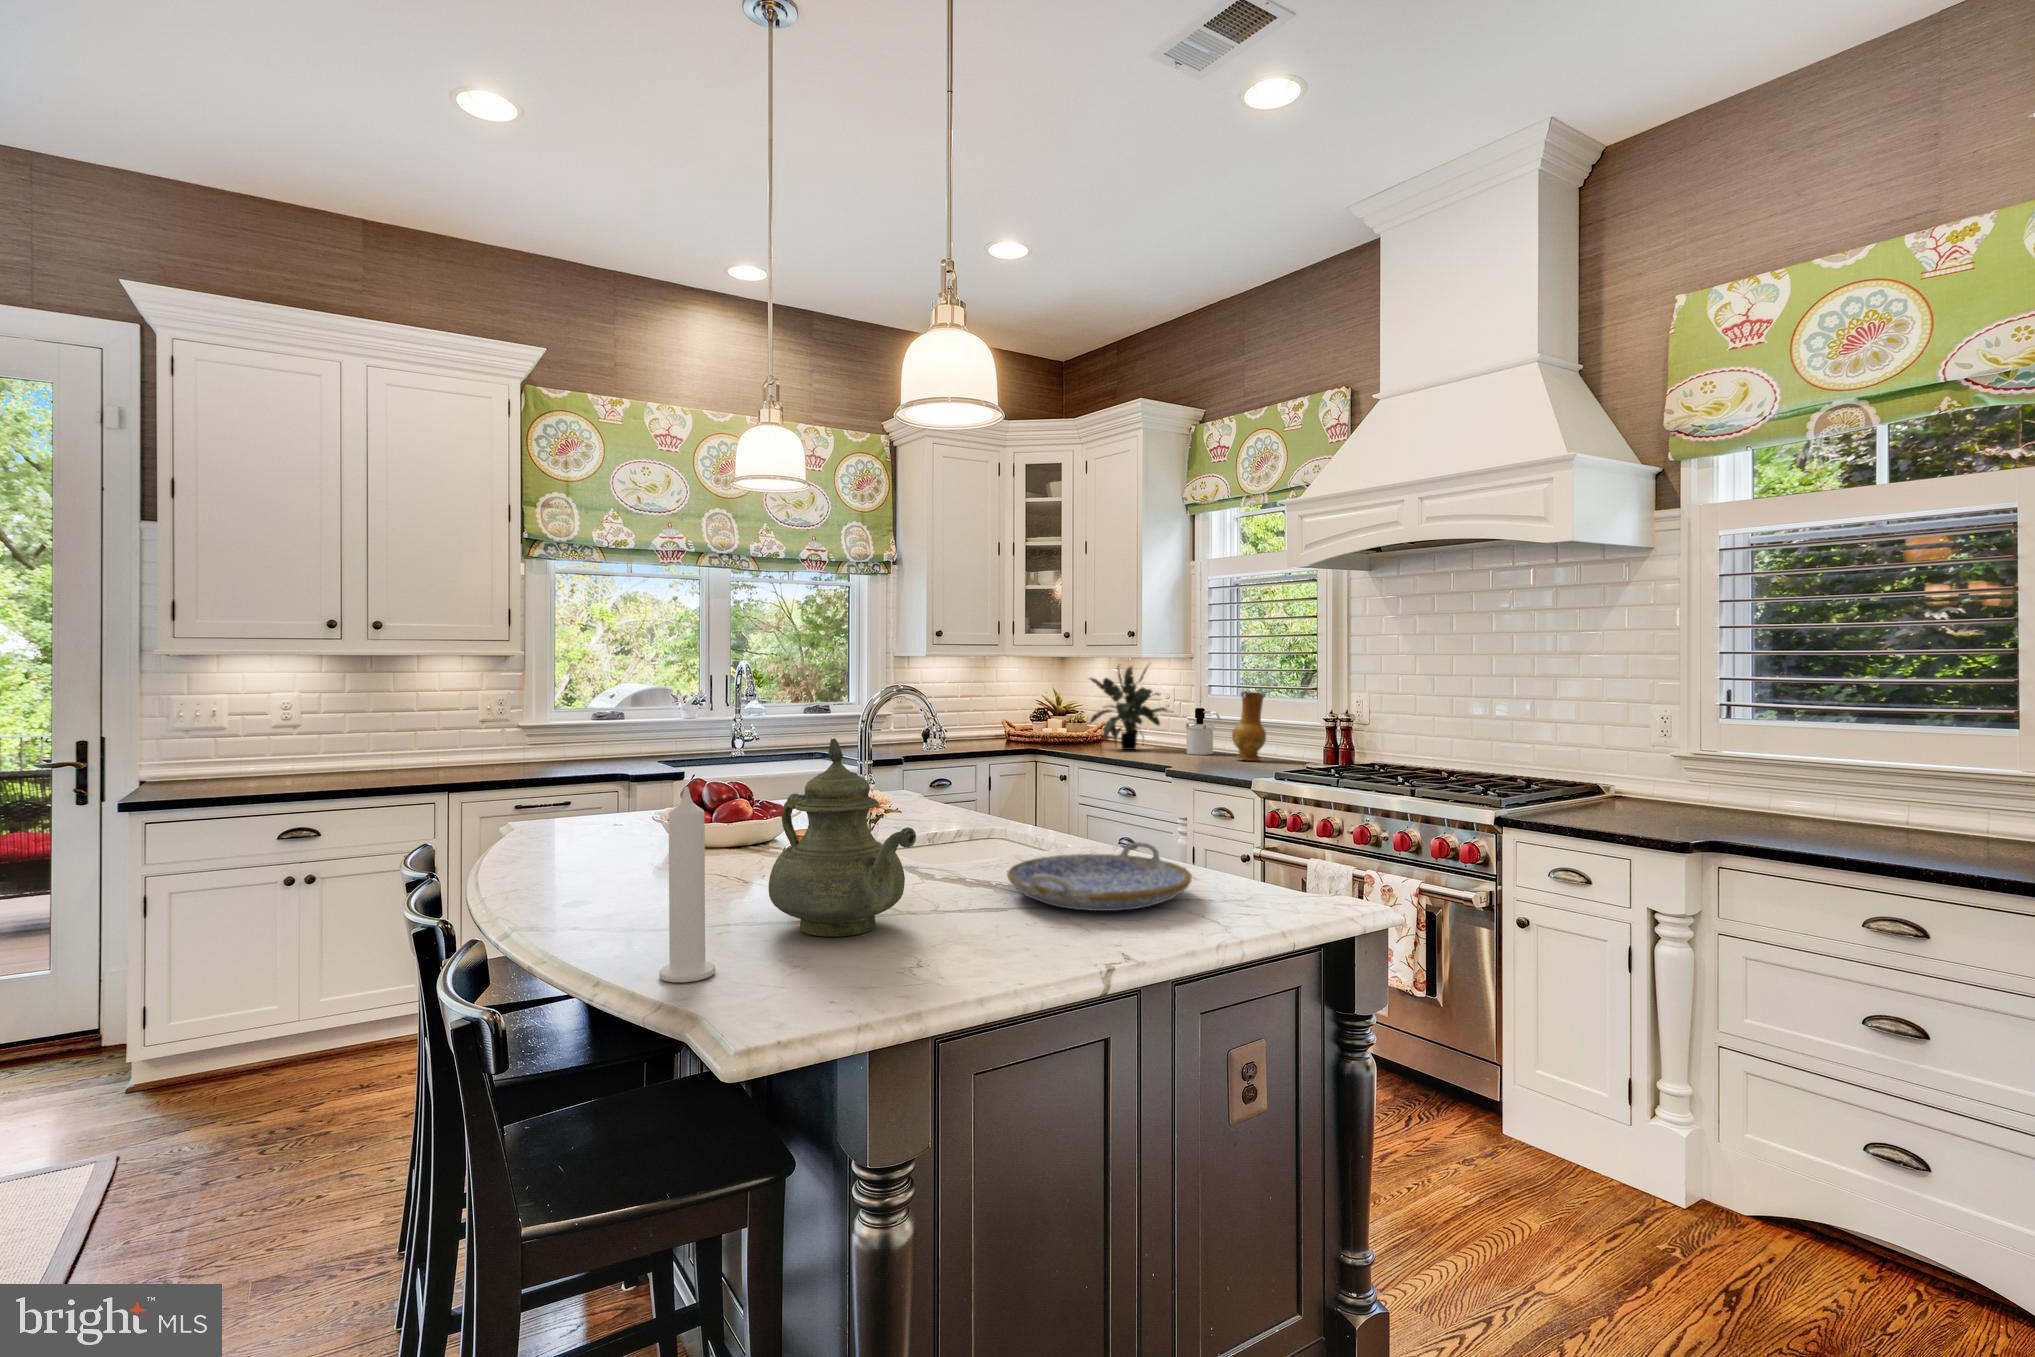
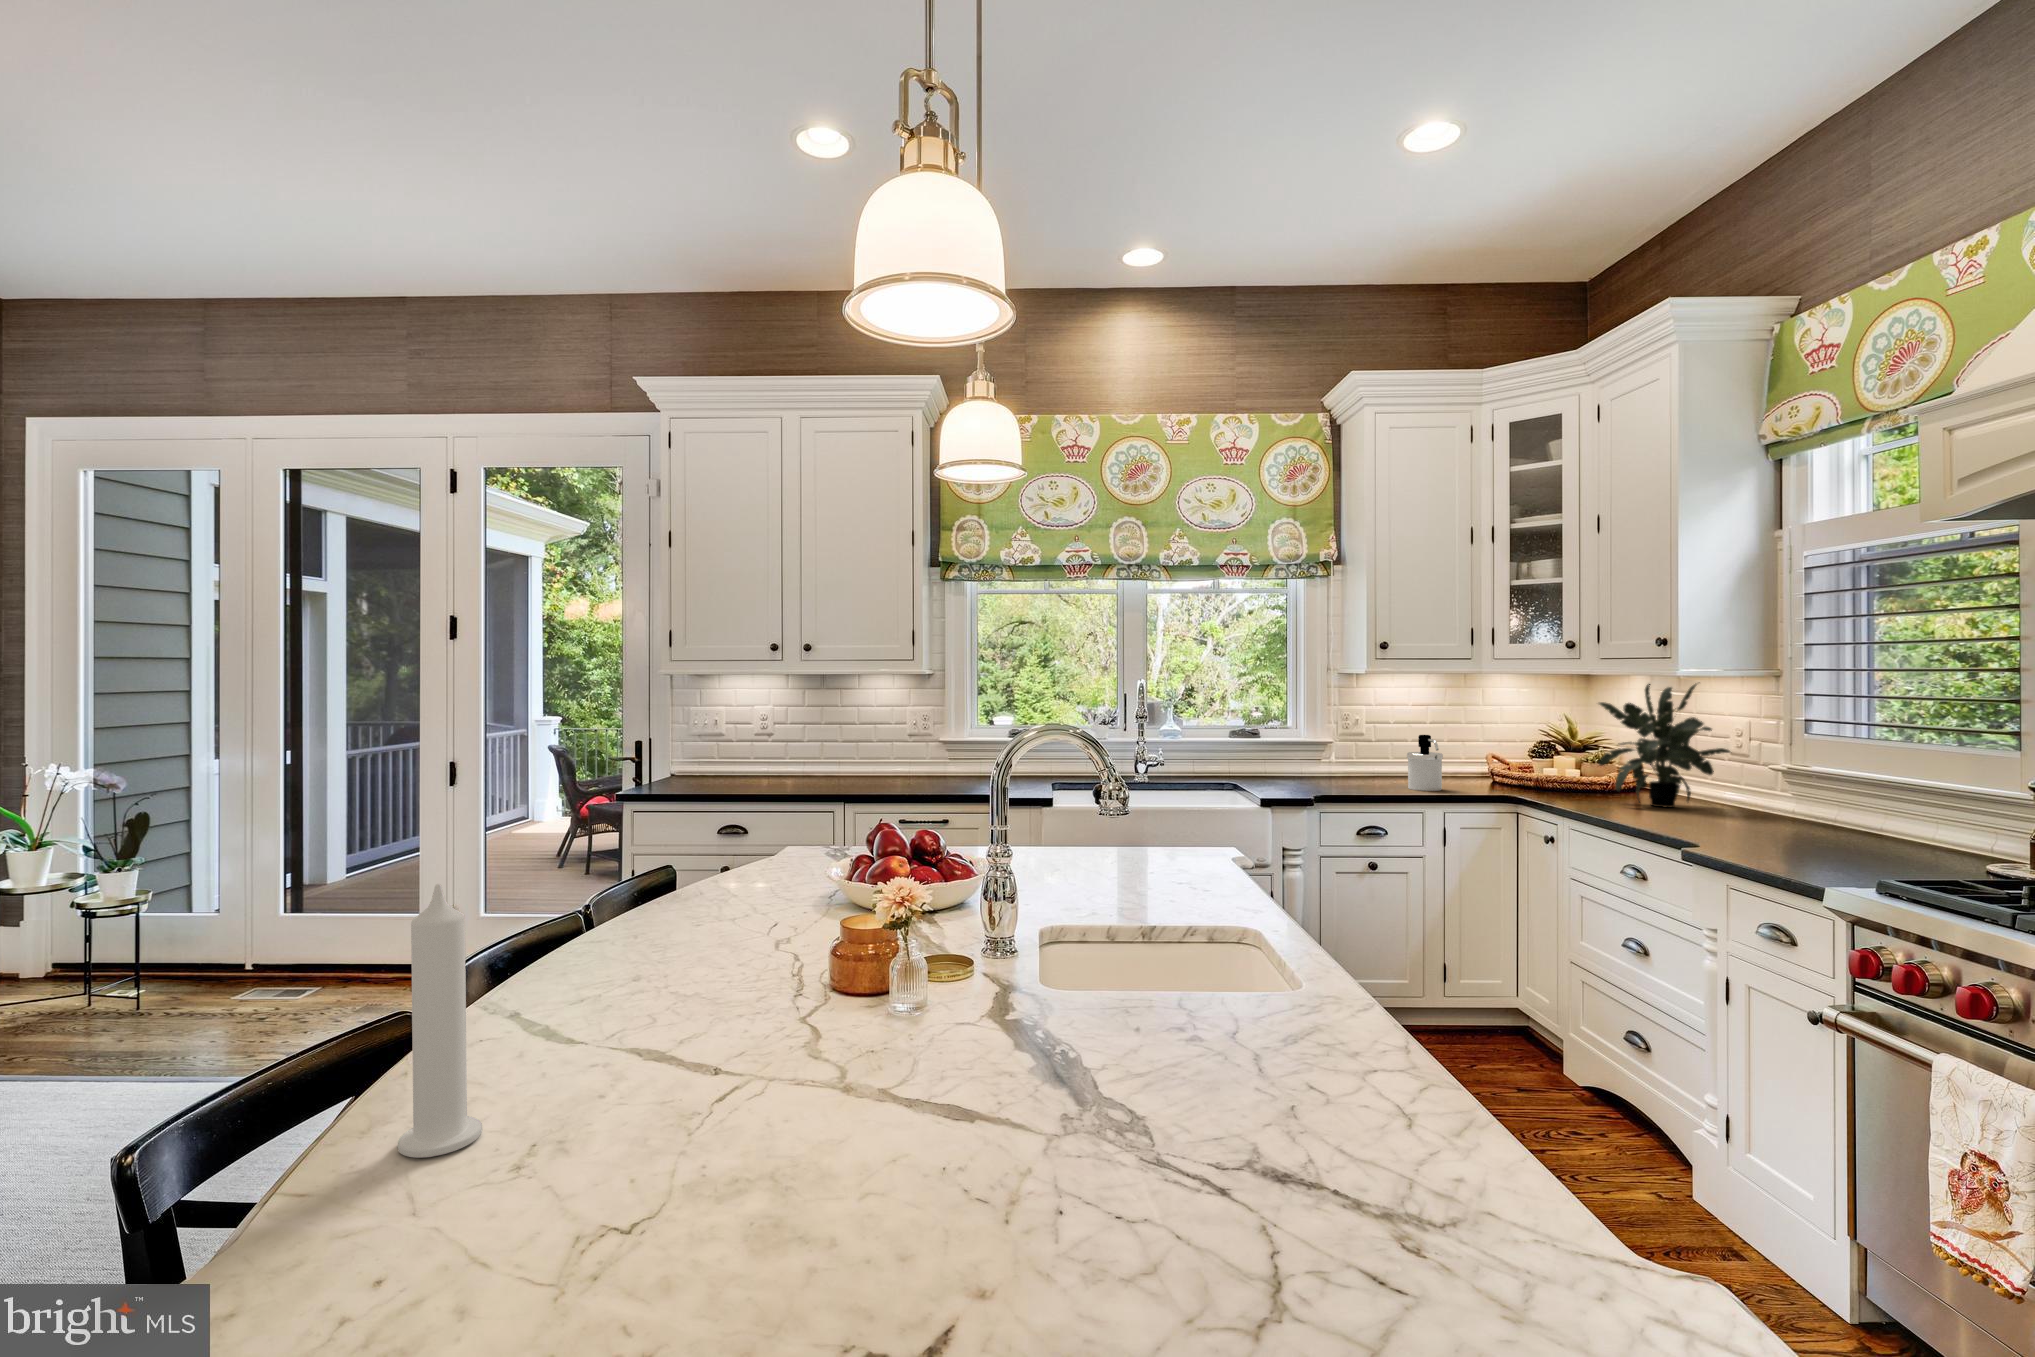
ceramic jug: present [1232,692,1266,761] -> none [1831,731,1904,847]
soap dispenser: present [1186,708,1220,755] -> present [1407,735,1443,791]
teapot: present [769,738,916,936] -> none [635,818,837,1116]
serving tray: present [1007,842,1192,911] -> none [1017,1021,1356,1183]

